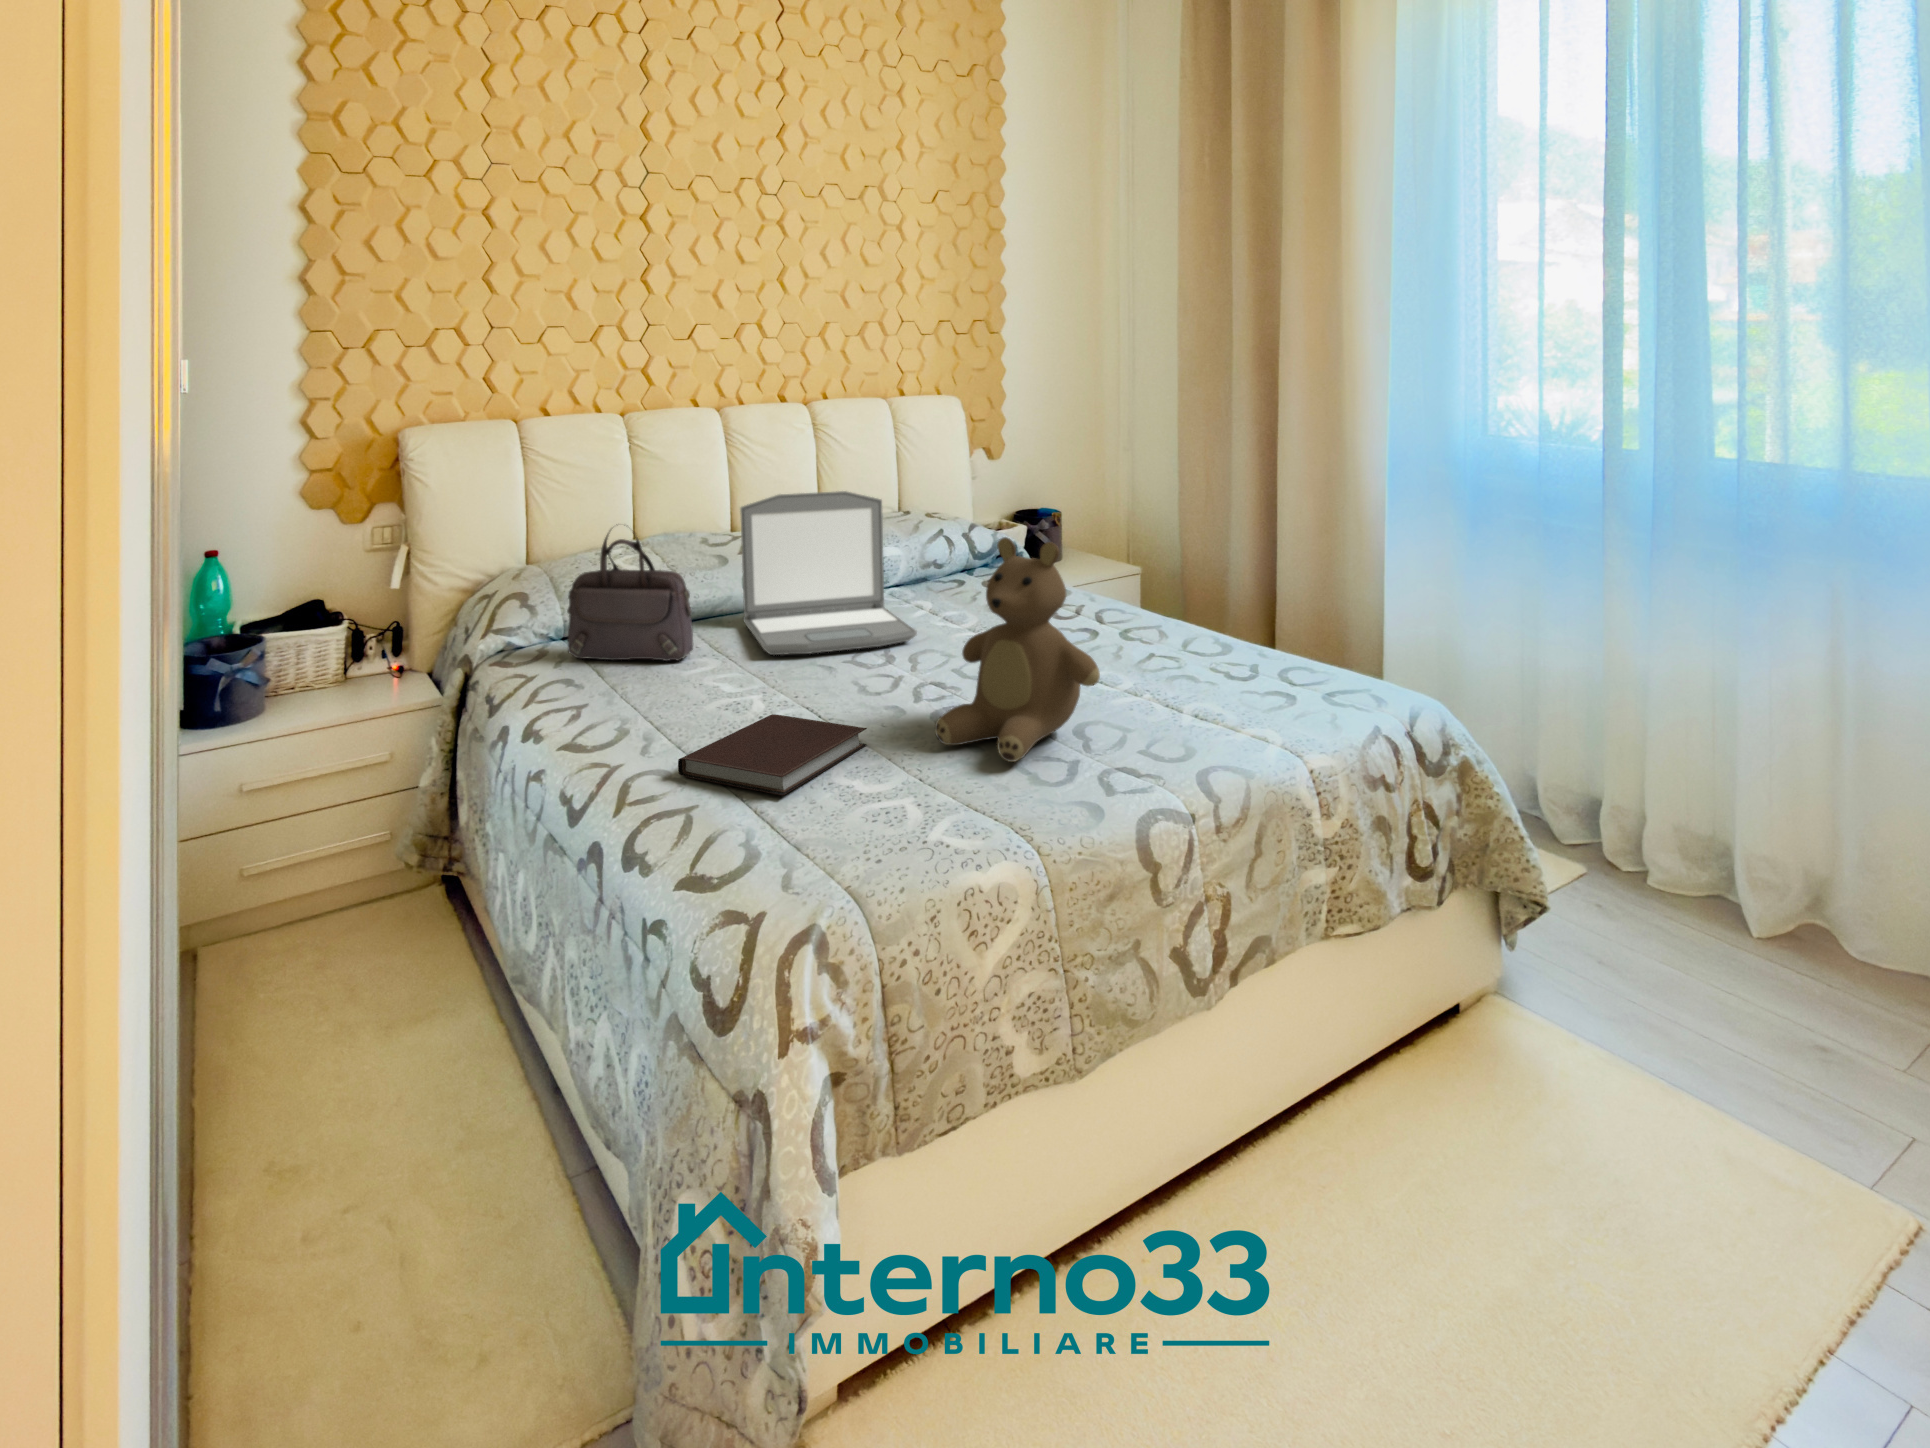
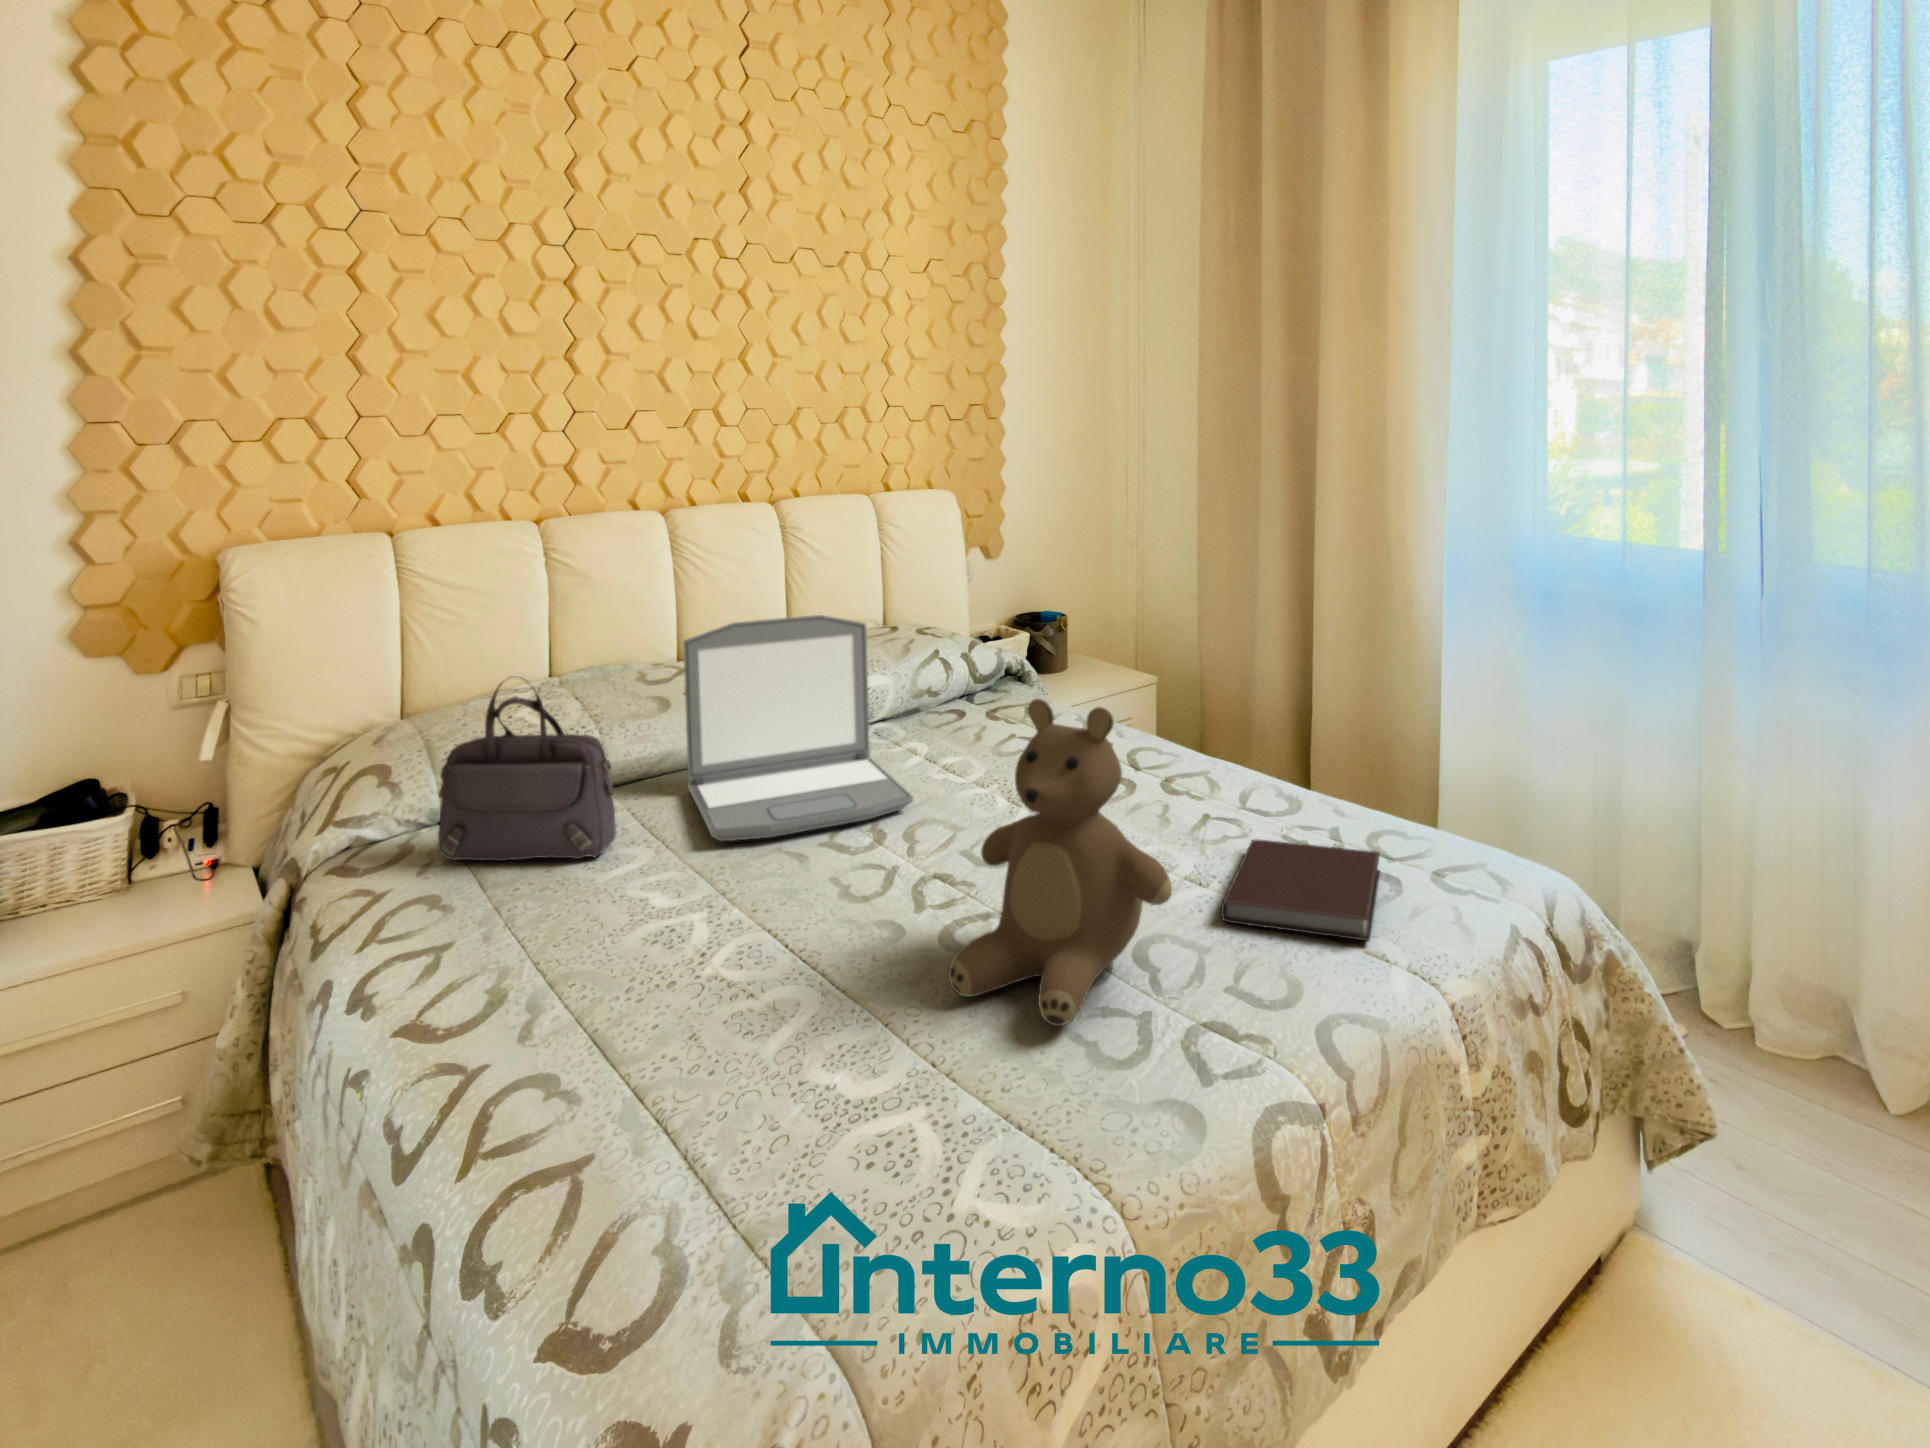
notebook: present [678,714,867,796] -> present [1221,839,1380,941]

